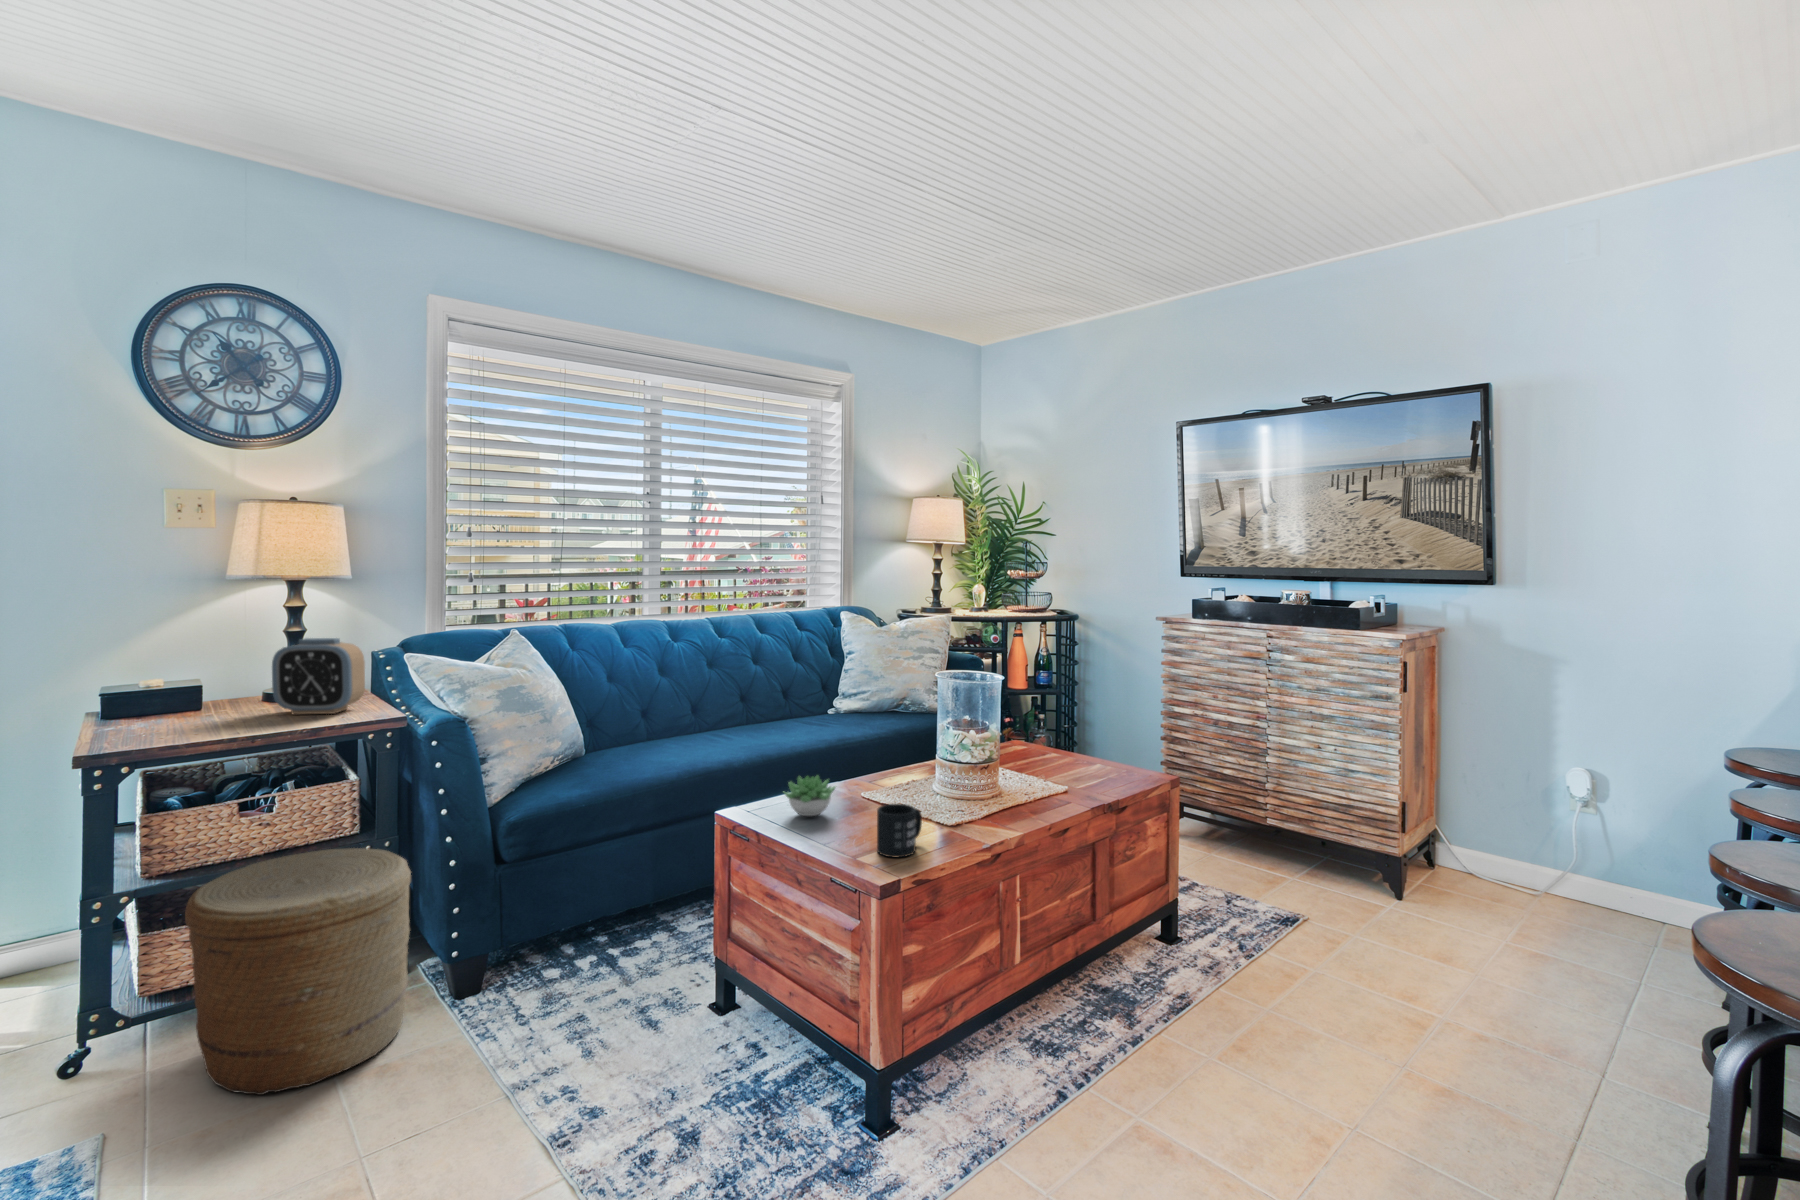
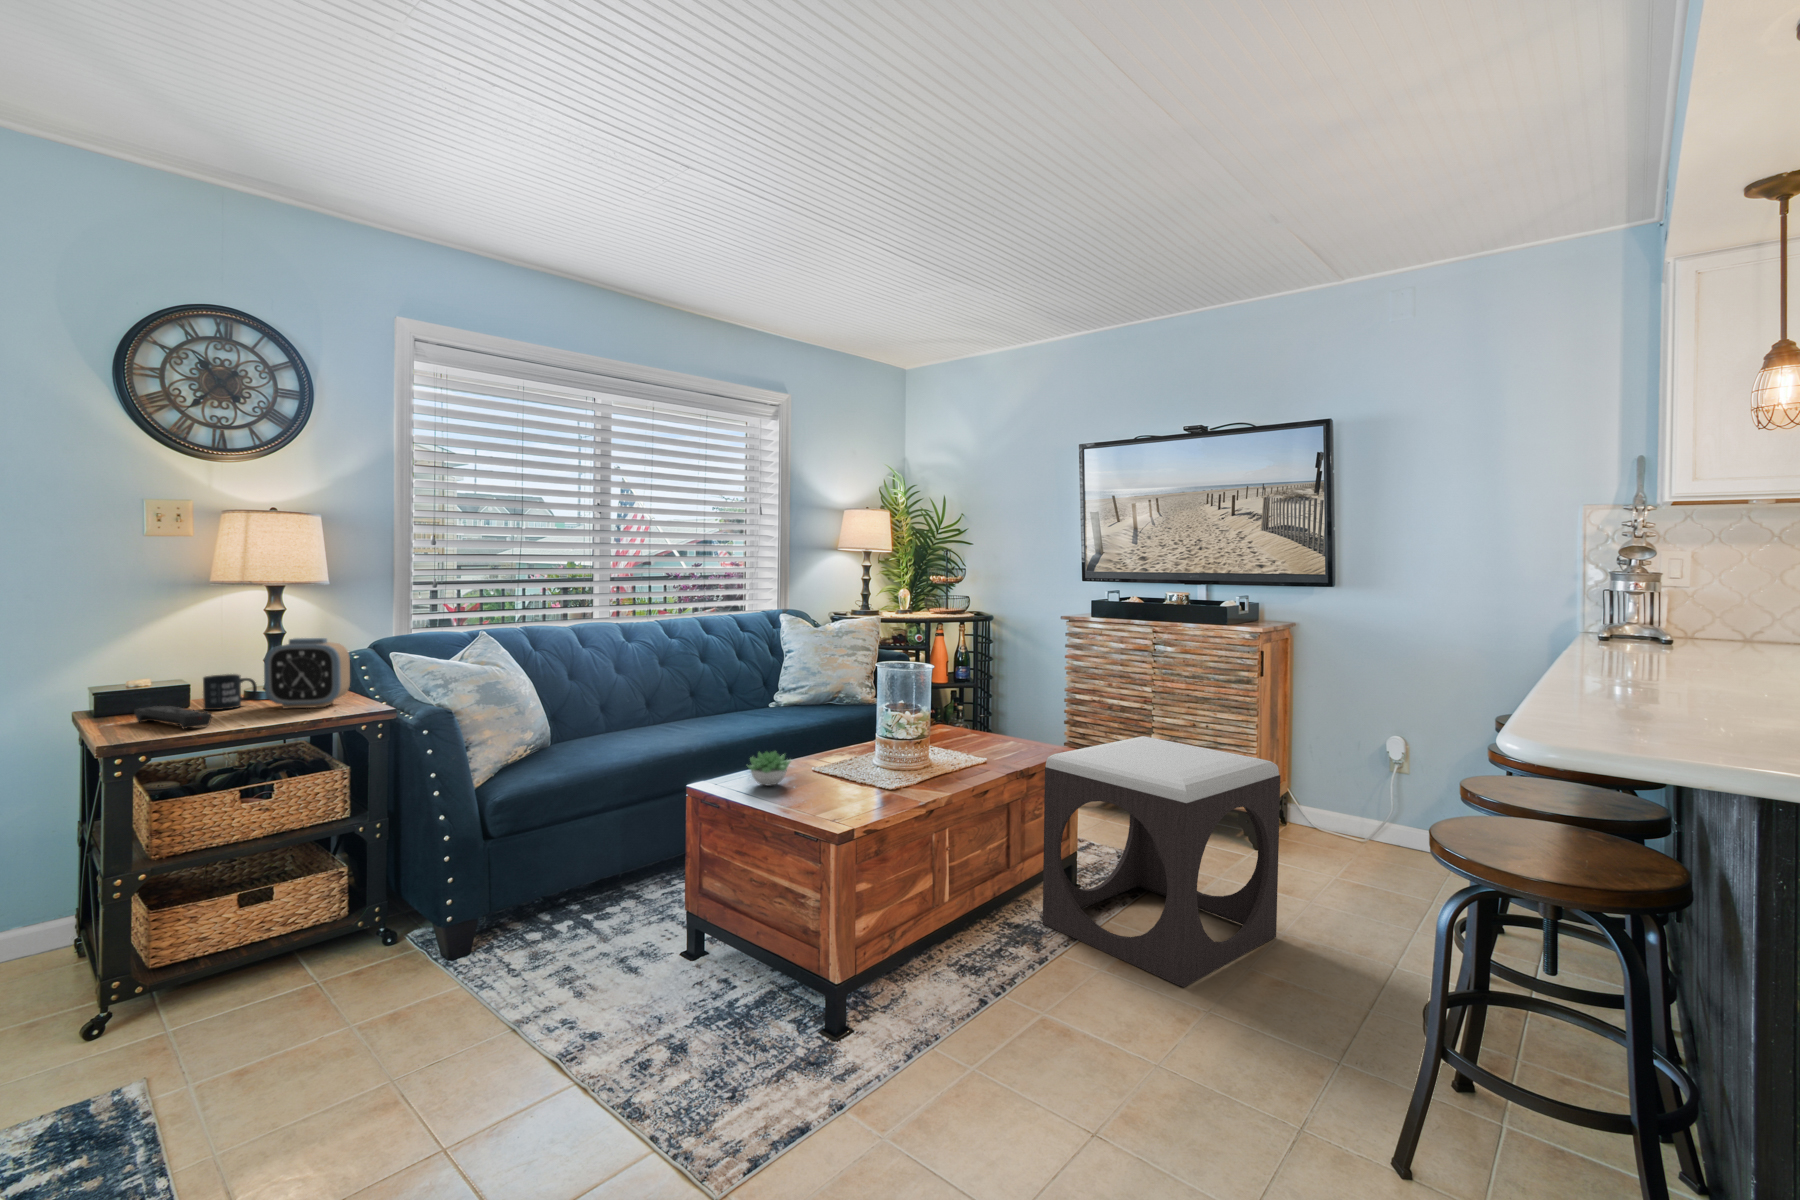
remote control: none [132,711,205,739] -> present [134,706,212,729]
footstool: none [1135,764,1441,1090] -> present [1043,736,1280,987]
mug: present [877,804,922,857] -> present [203,674,257,710]
woven basket: present [185,848,411,1095] -> none [209,827,411,1042]

